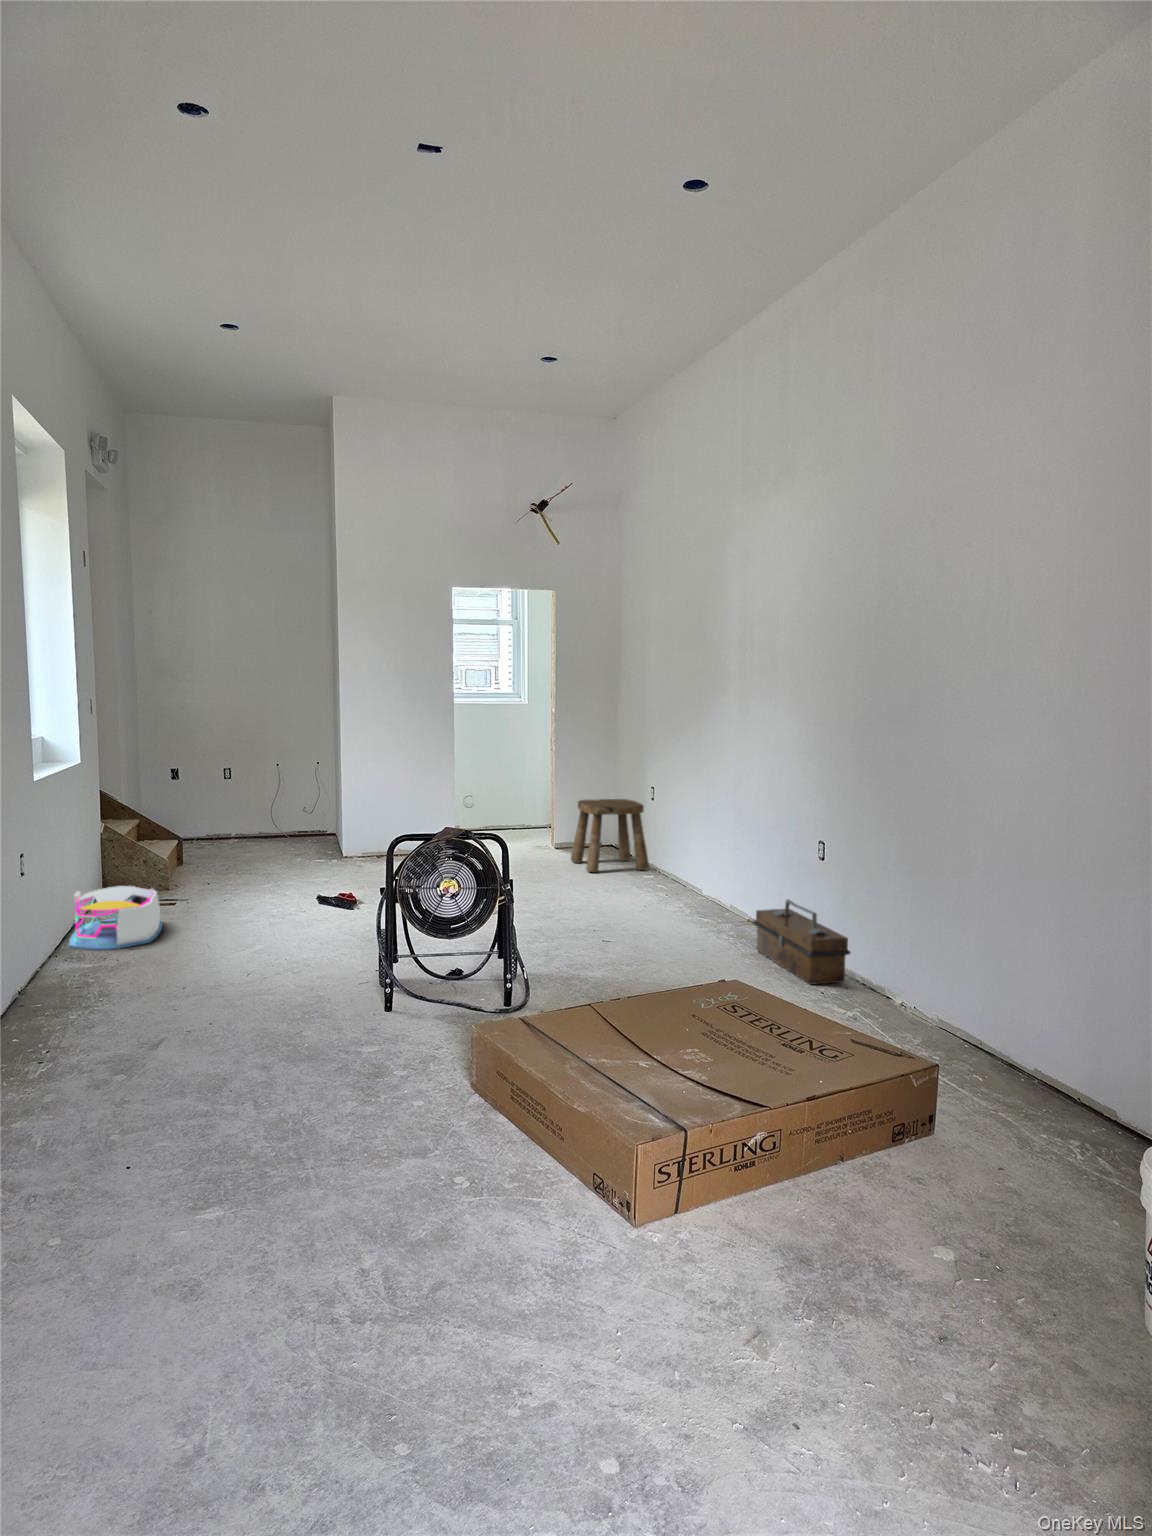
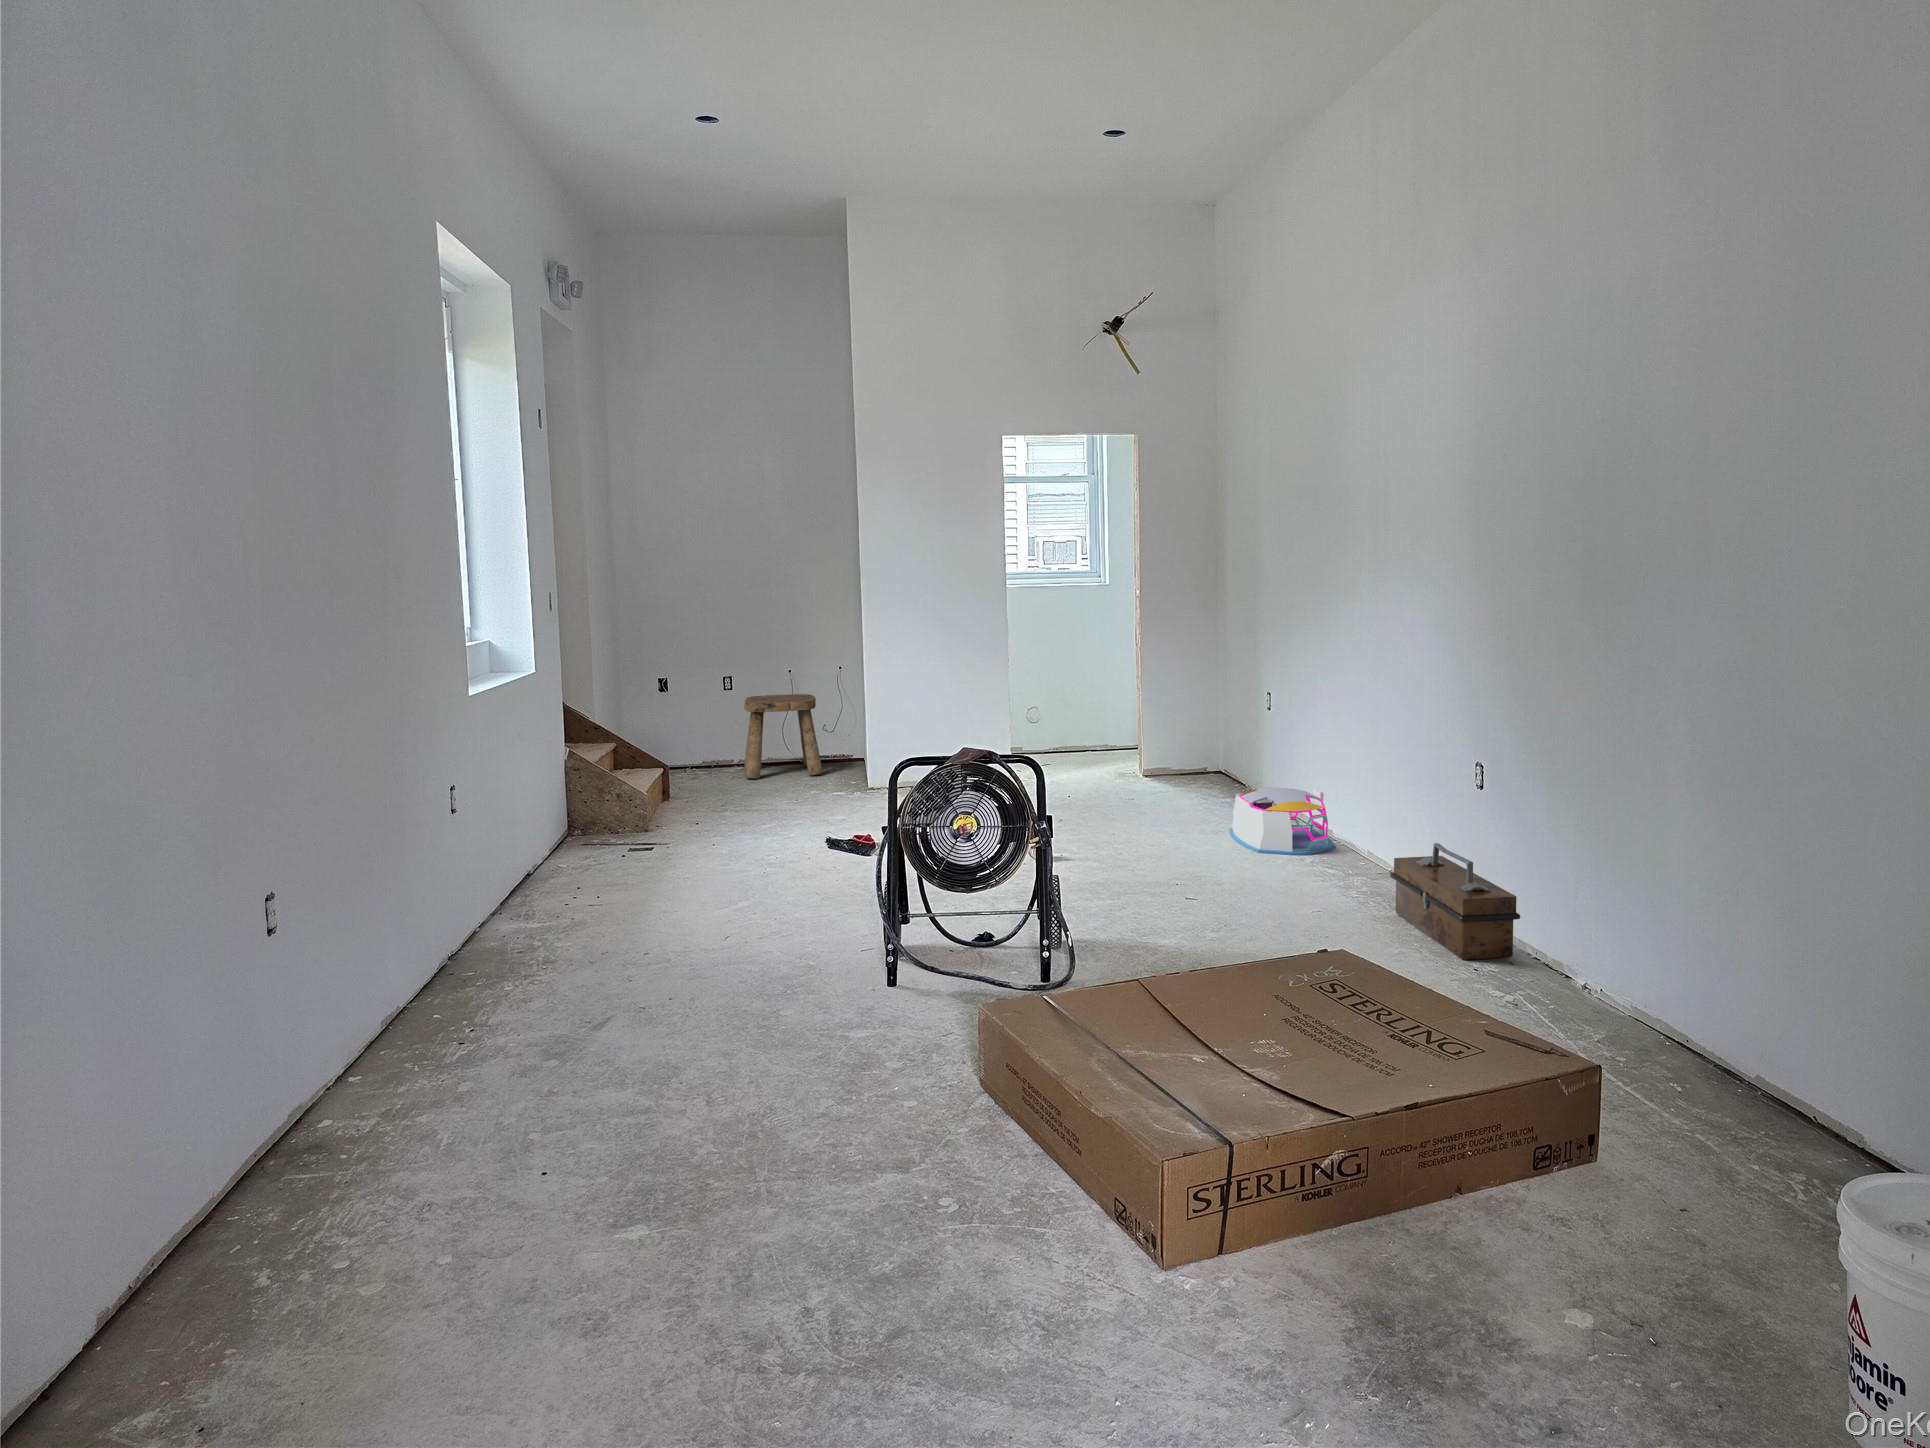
stool: present [571,799,649,872] -> present [744,694,822,779]
storage bin: present [69,886,162,950] -> present [1229,787,1336,856]

